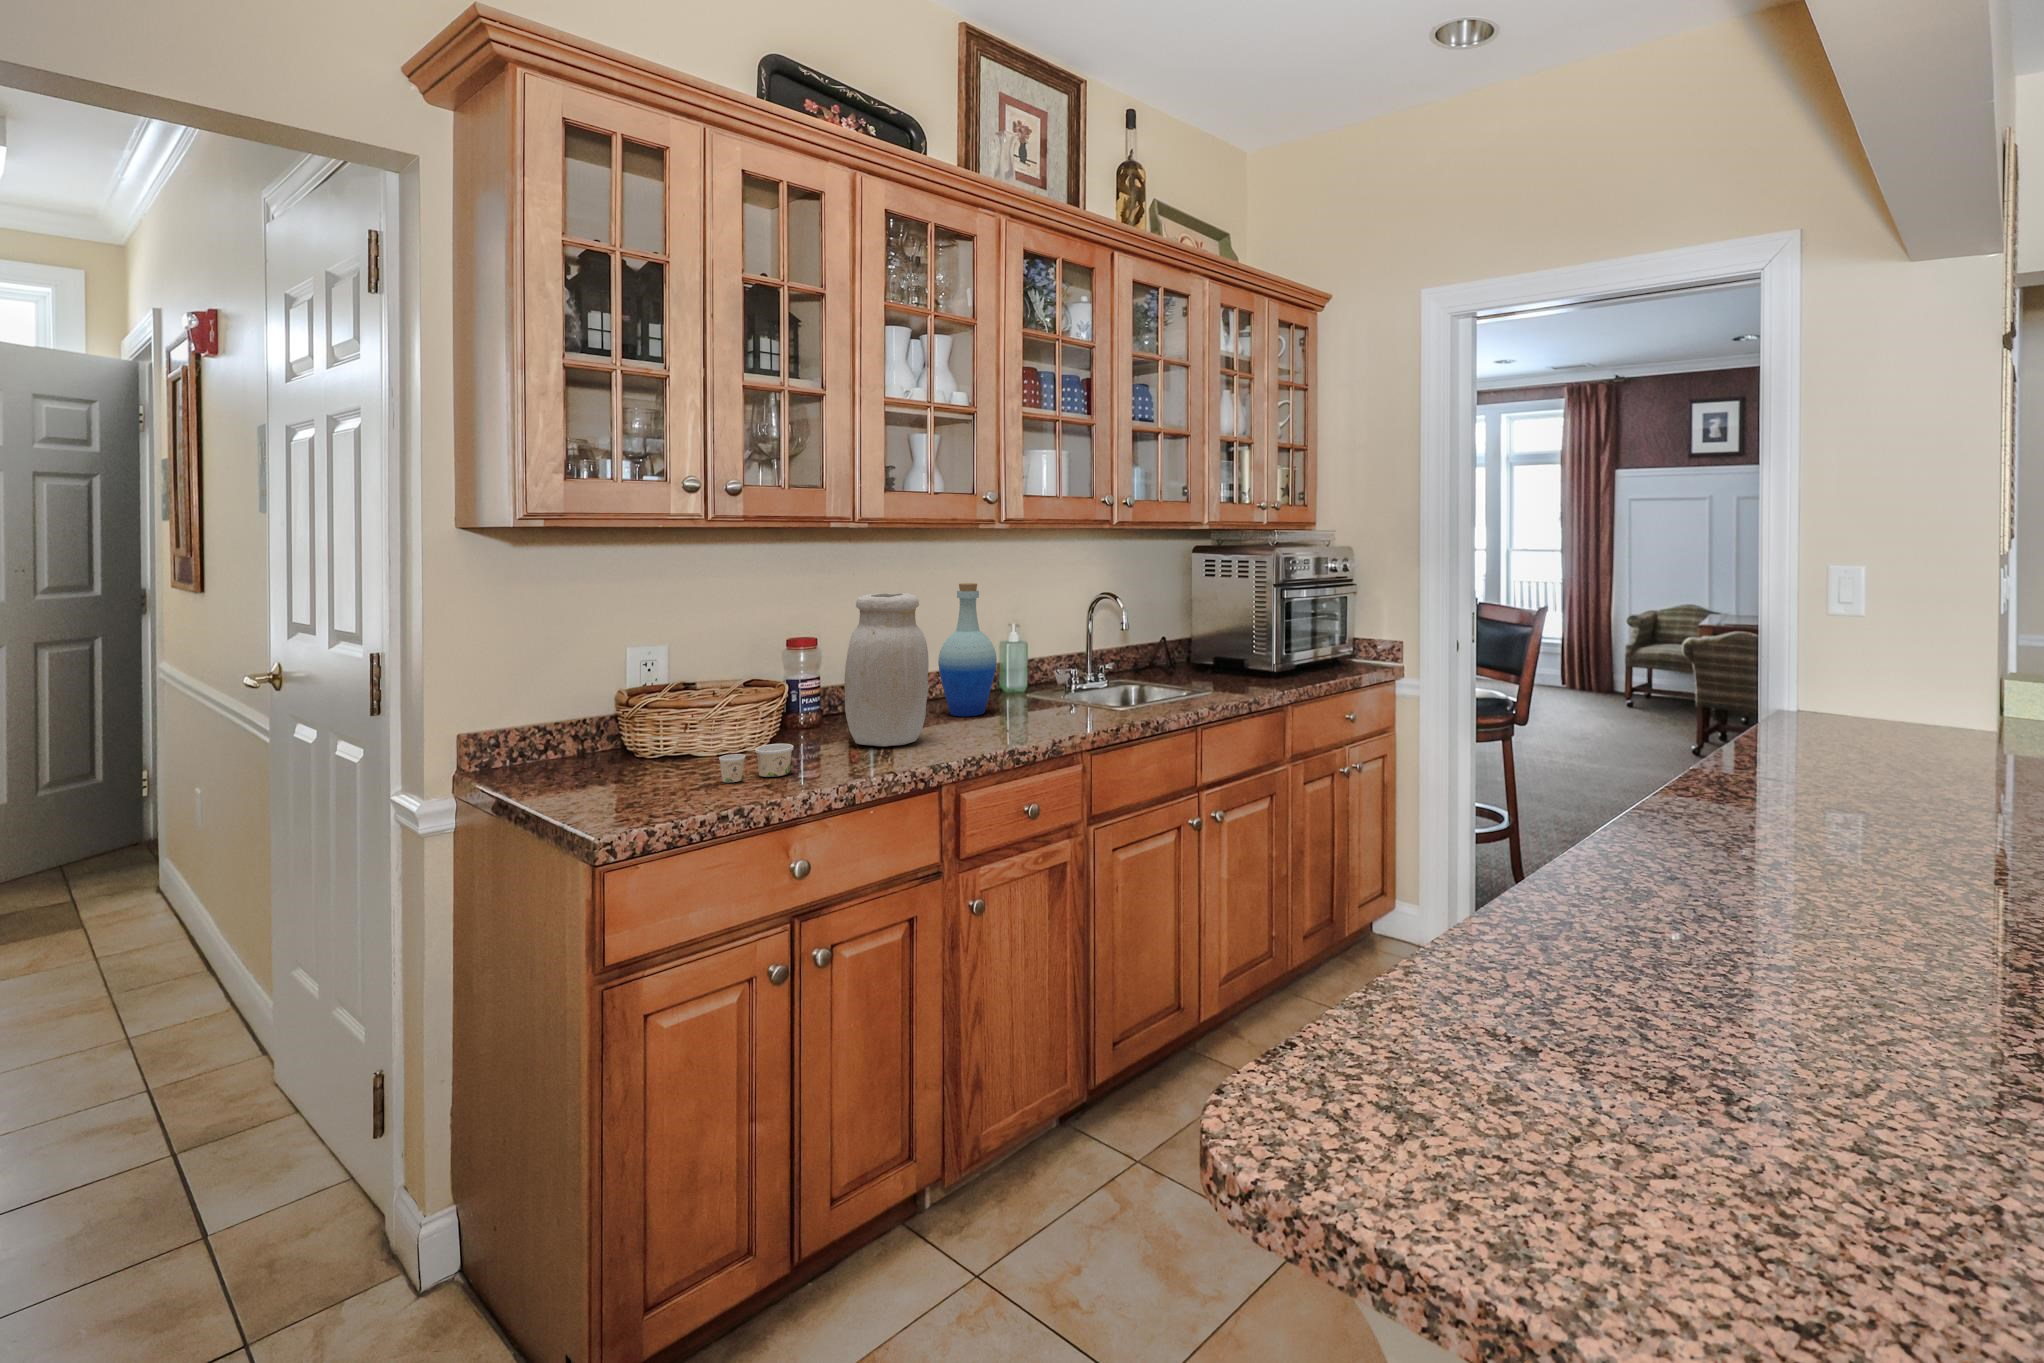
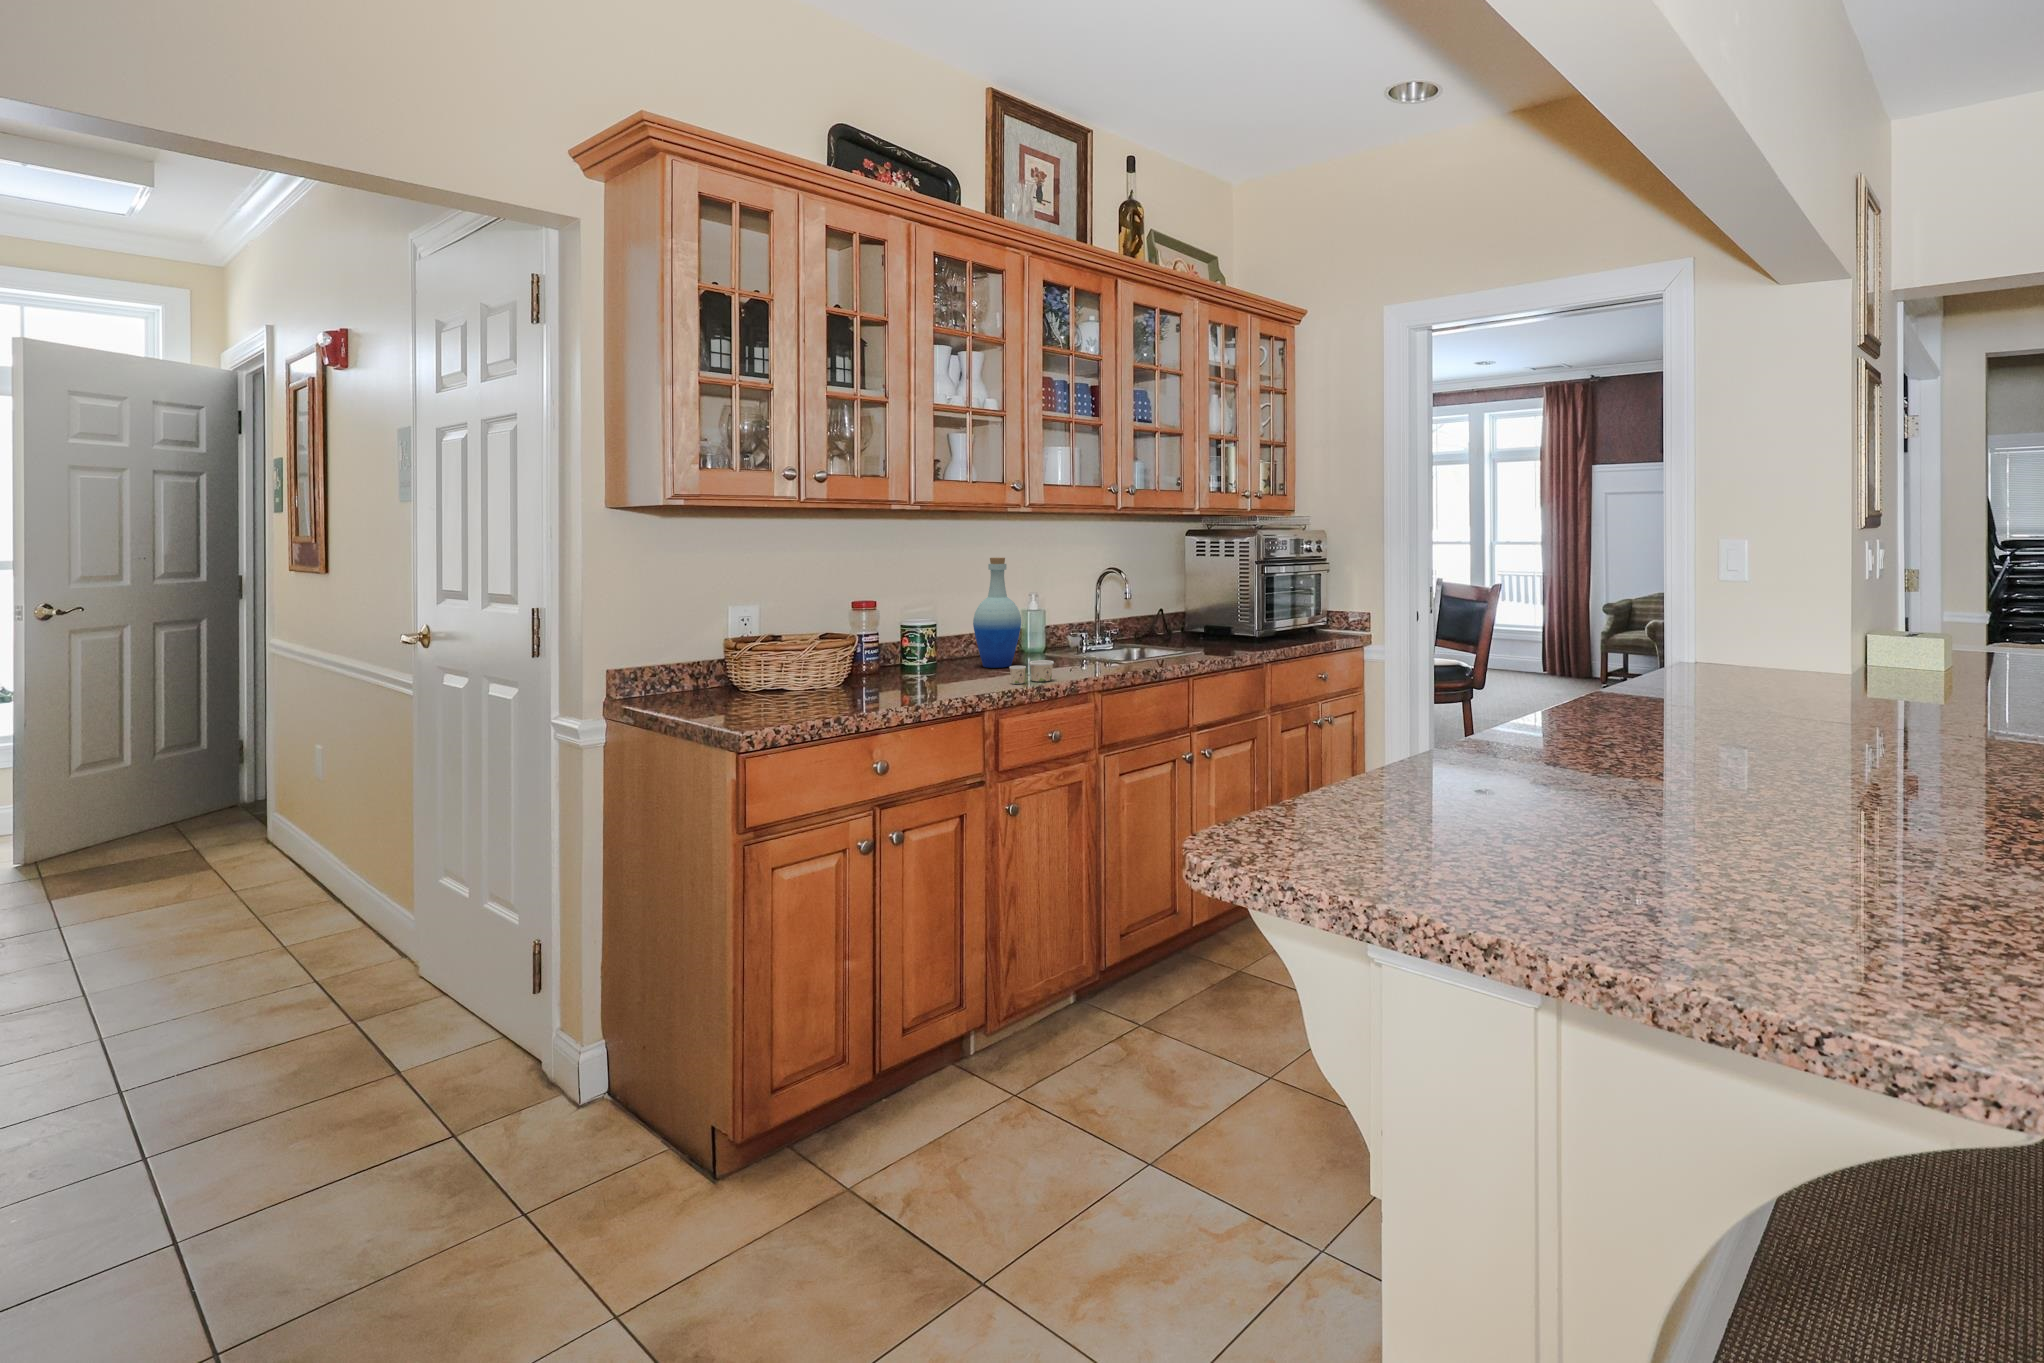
jar: present [845,593,929,746] -> none [903,562,969,685]
paper cup: present [719,744,793,782] -> present [1009,660,1054,684]

